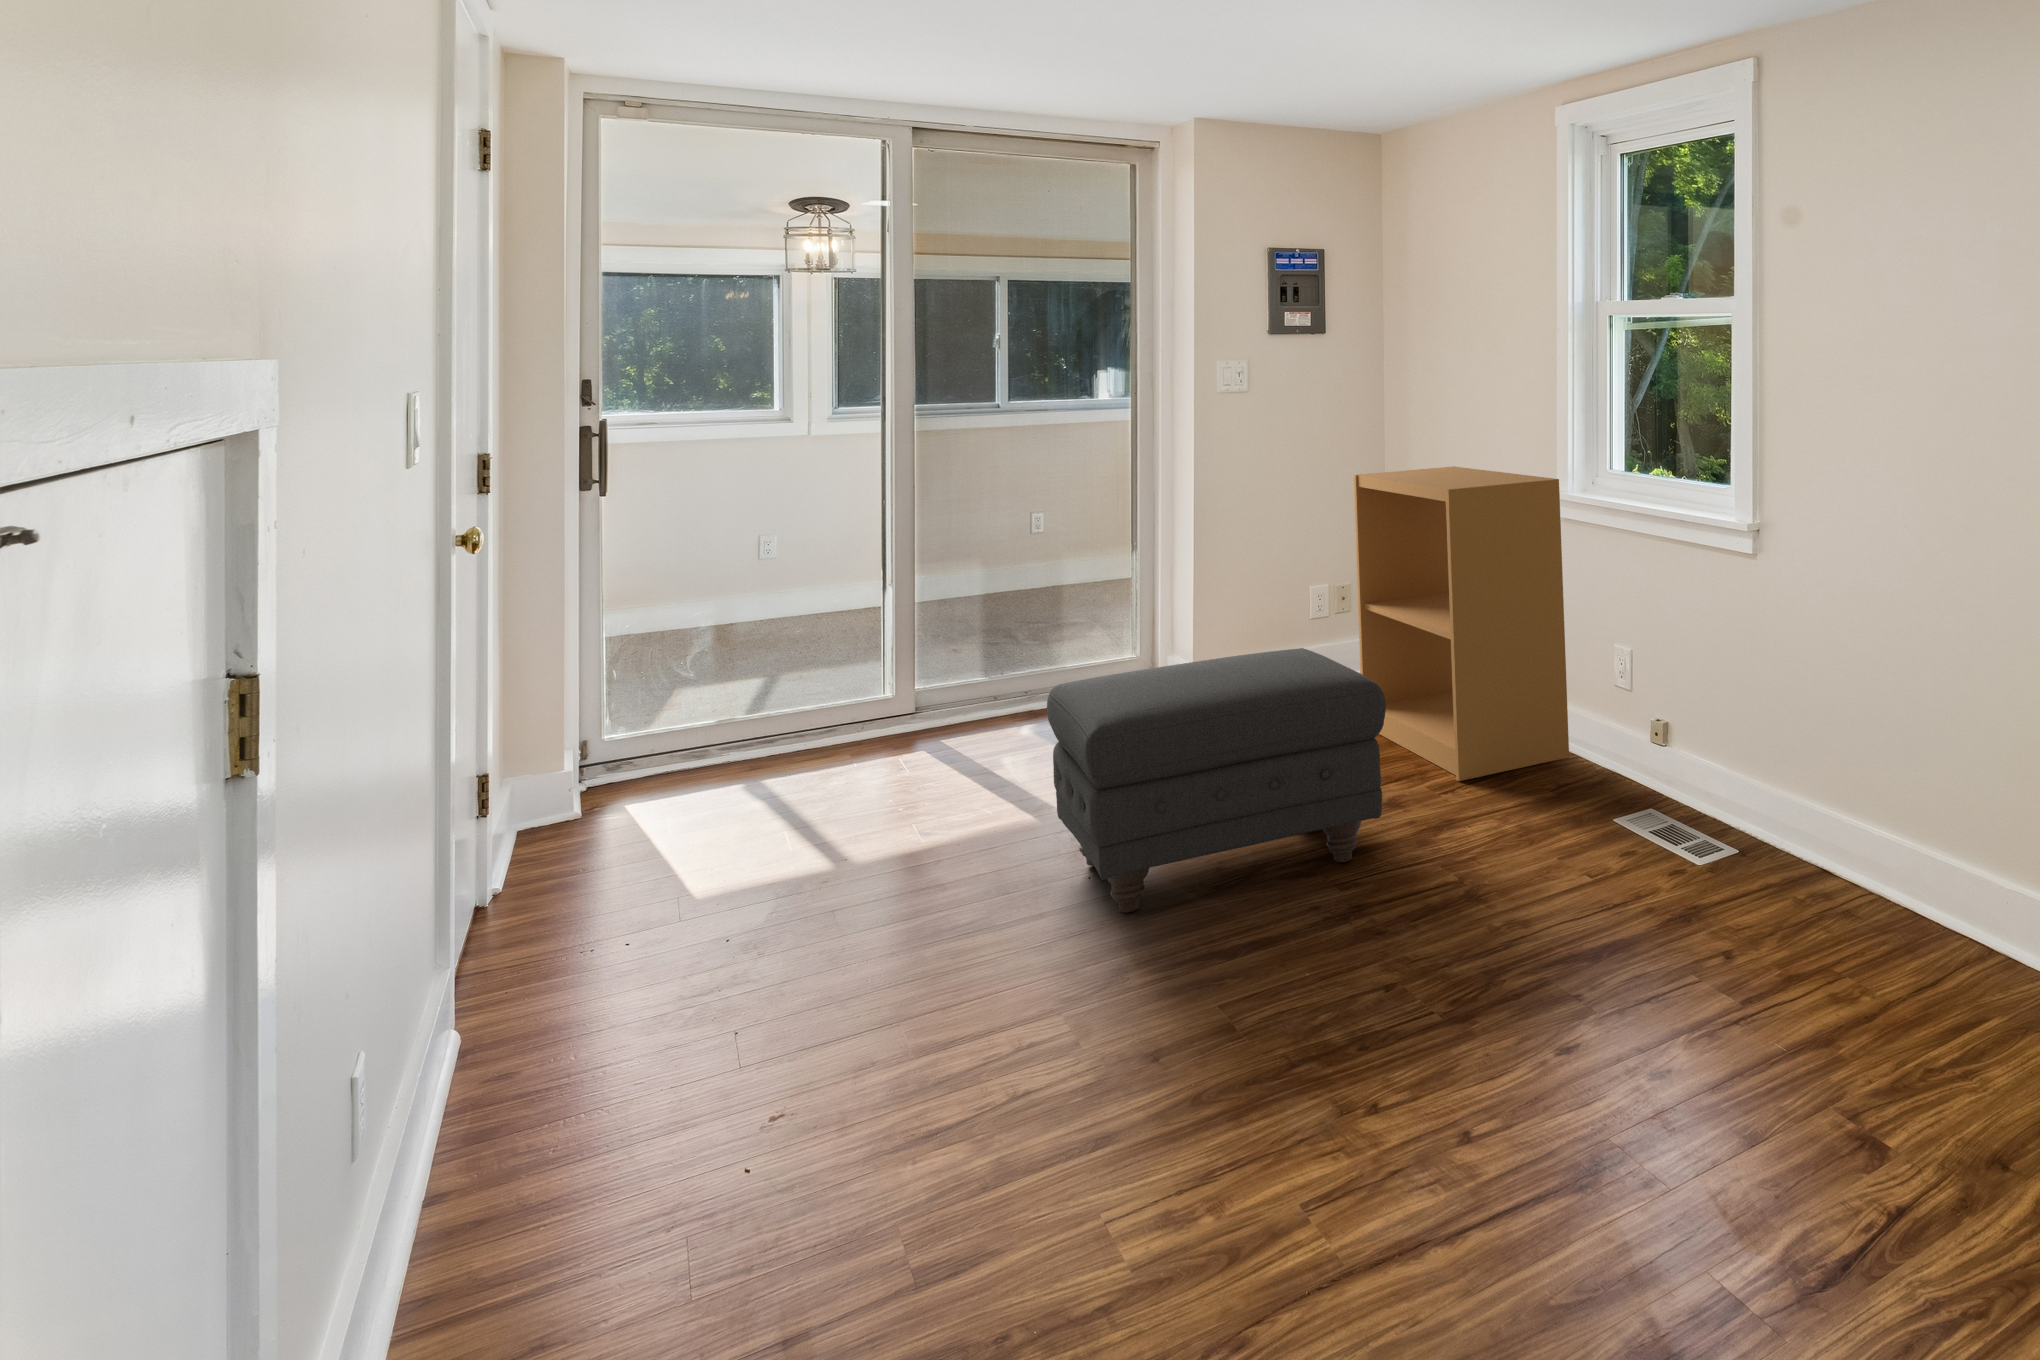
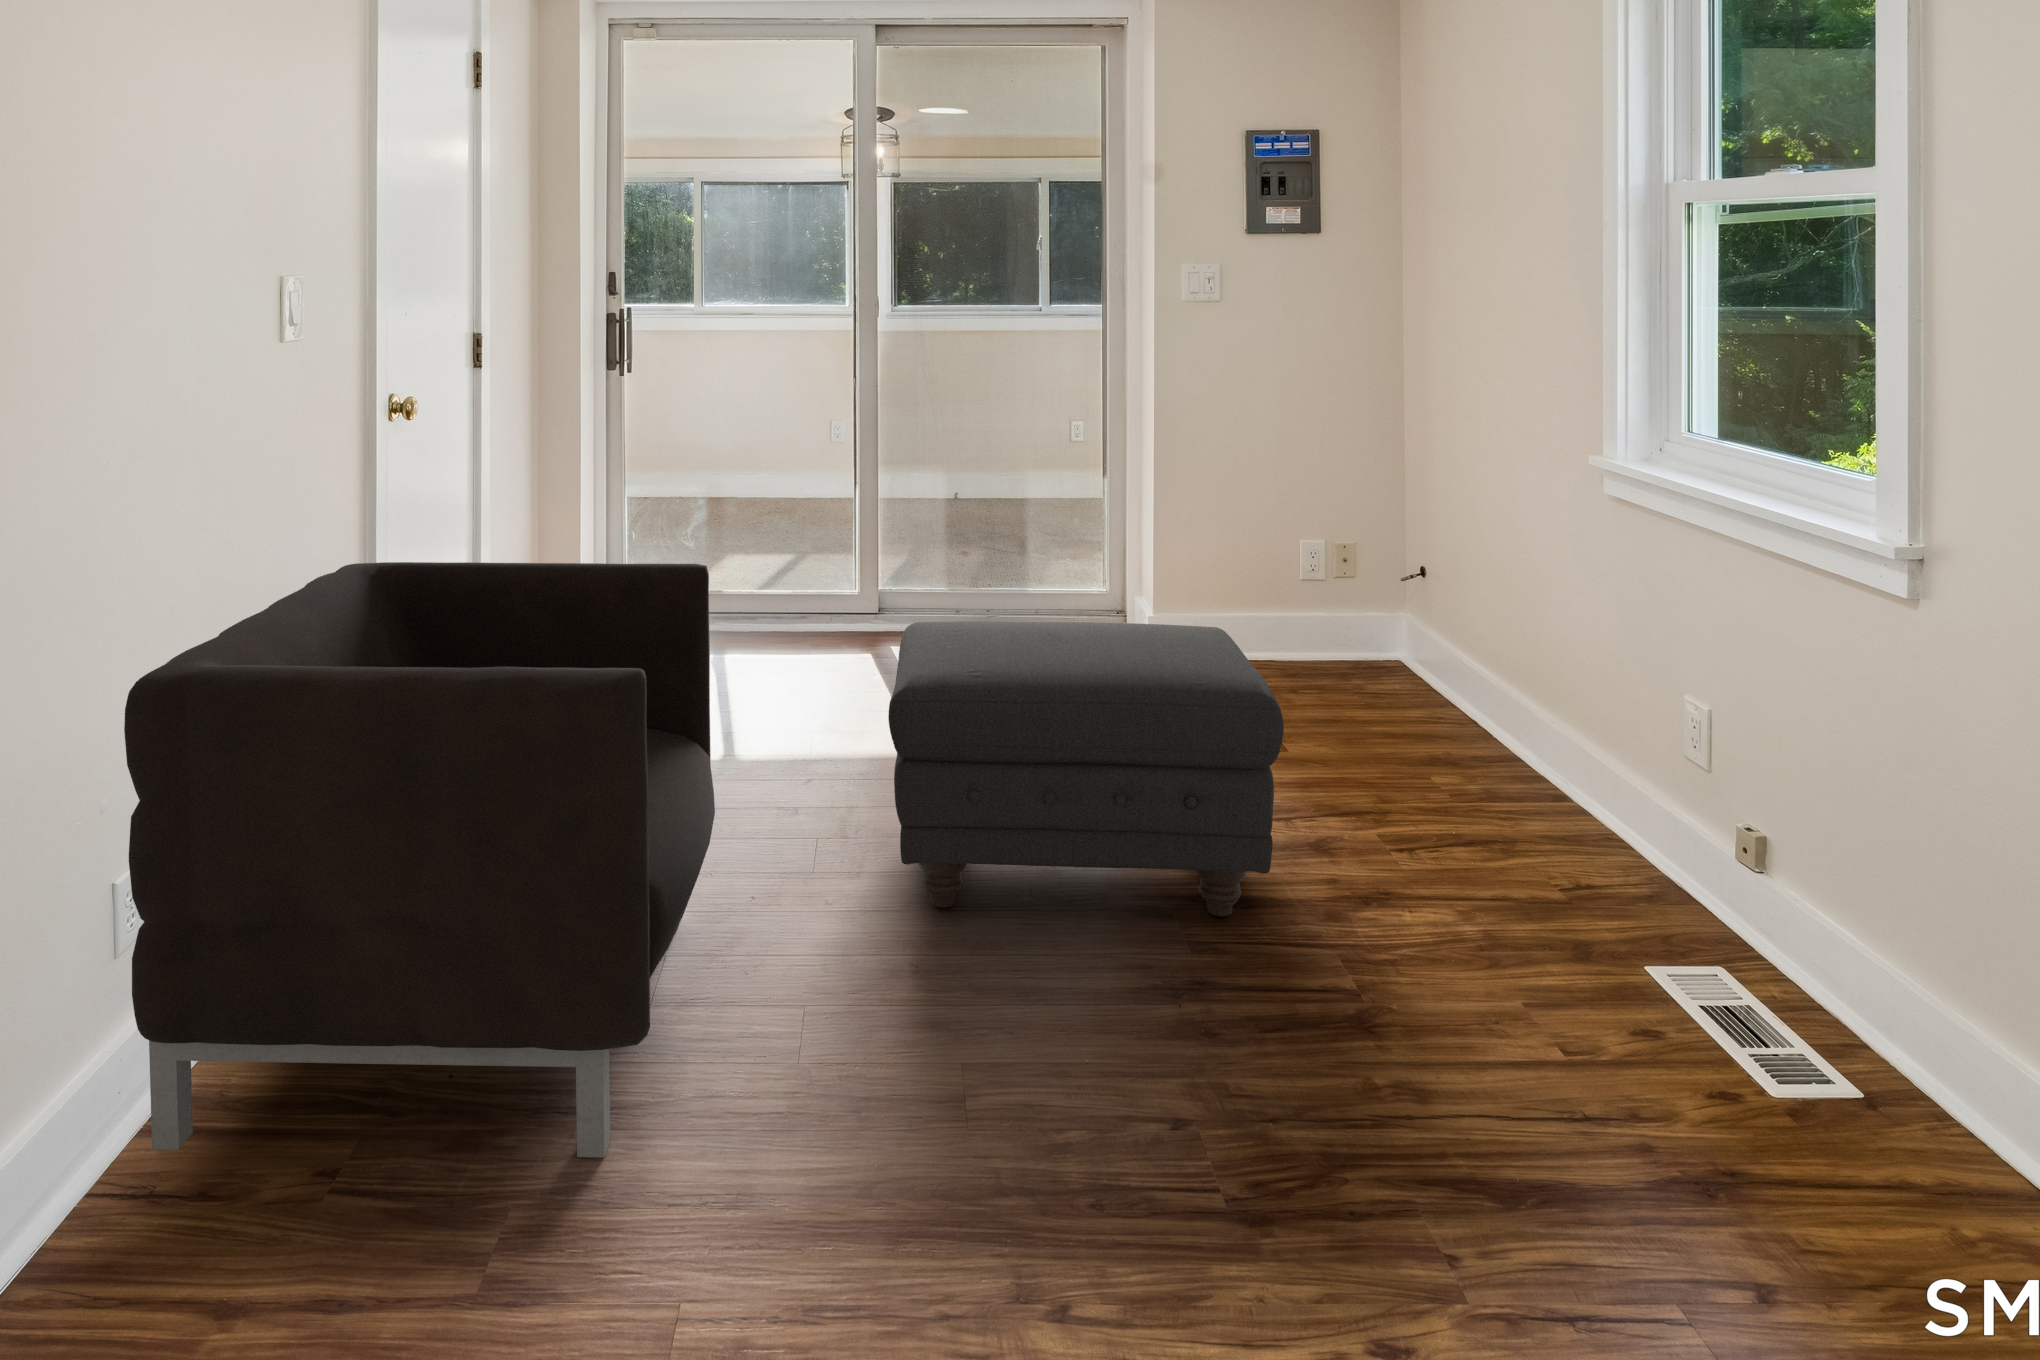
bookshelf: present [1353,466,1569,781] -> none [1340,411,1628,844]
armchair: none [433,649,996,1314] -> present [124,562,715,1158]

